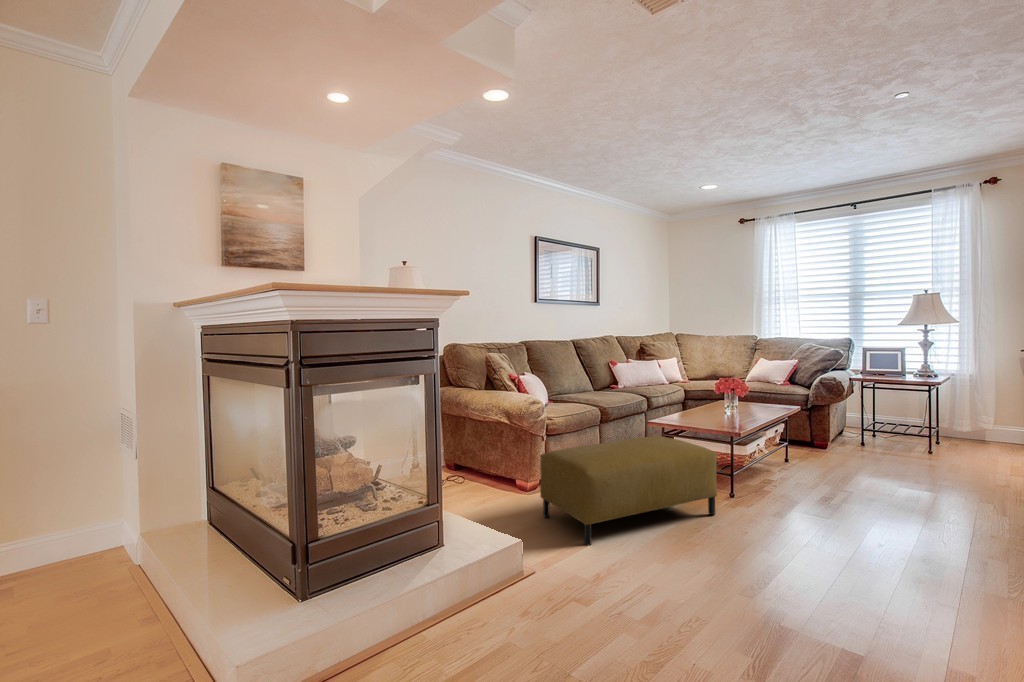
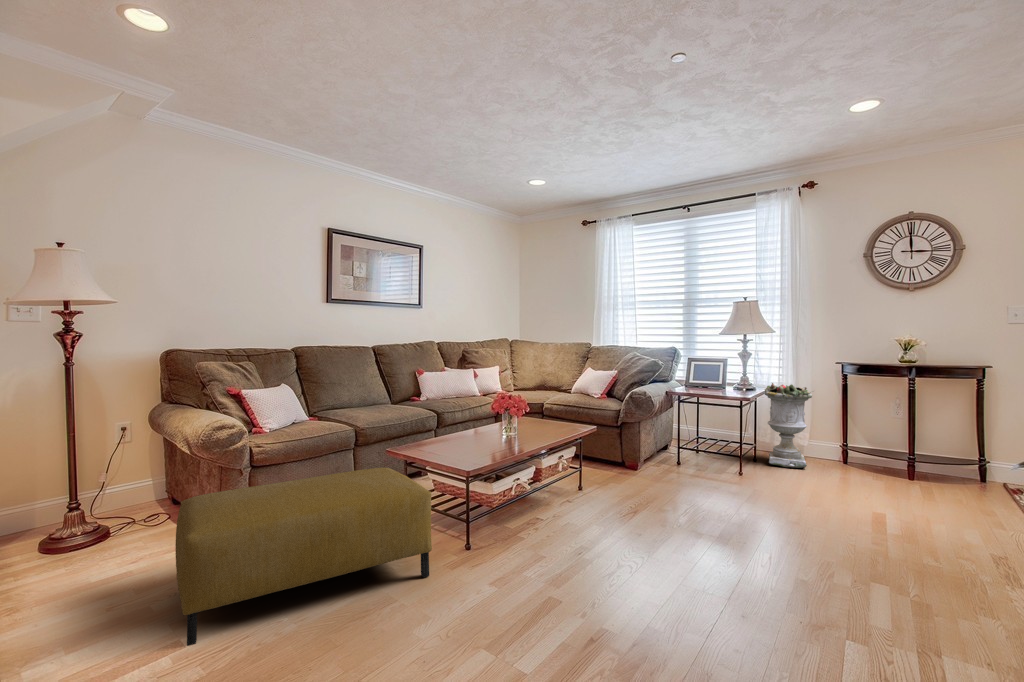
planter: none [947,369,1004,448] -> present [765,383,813,468]

